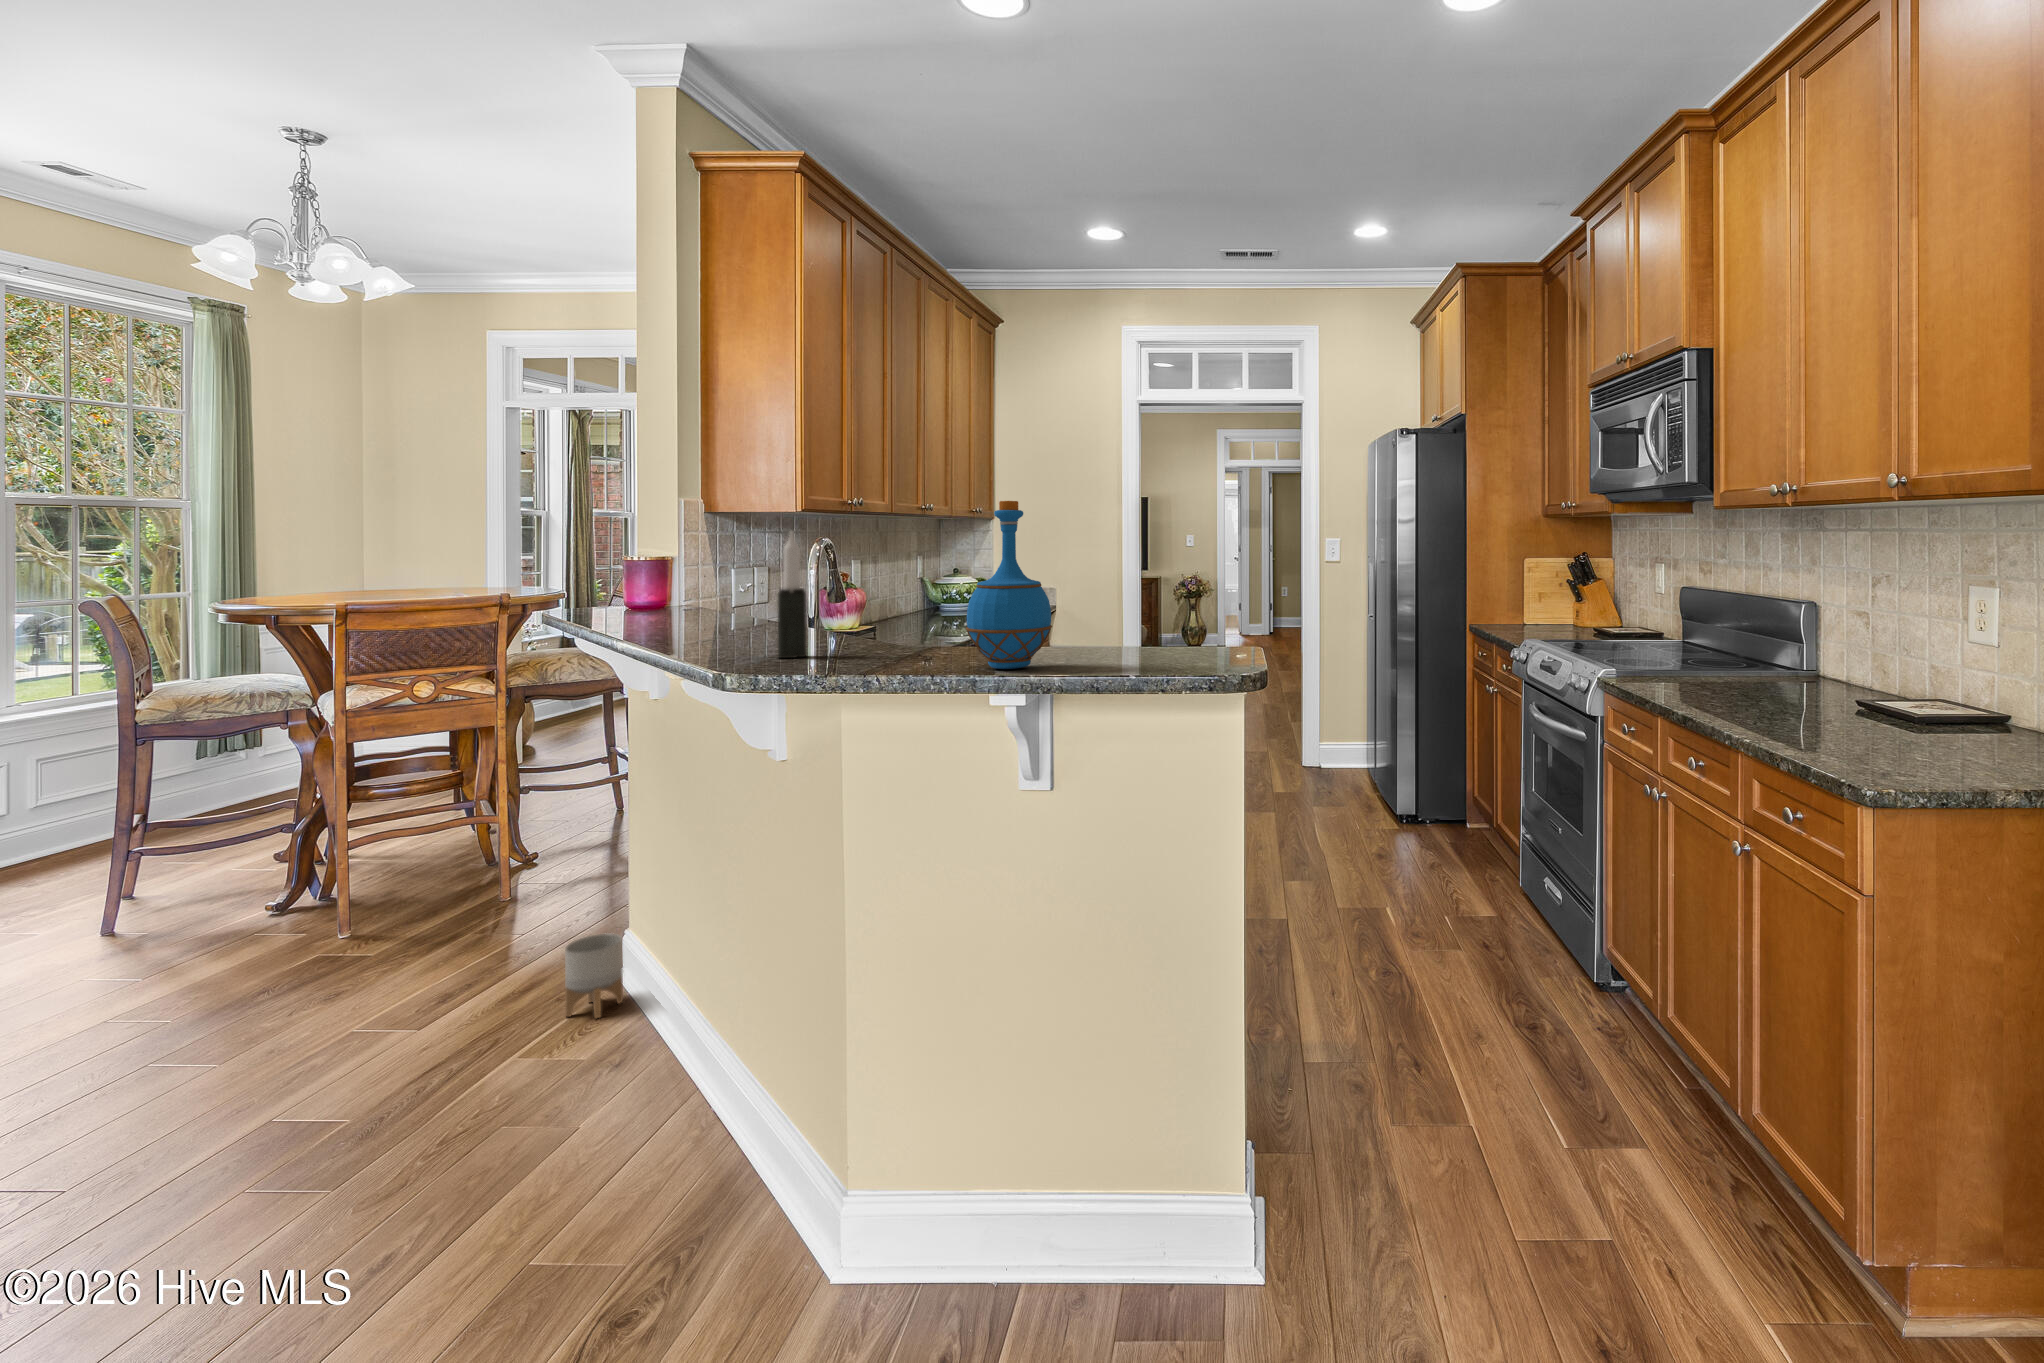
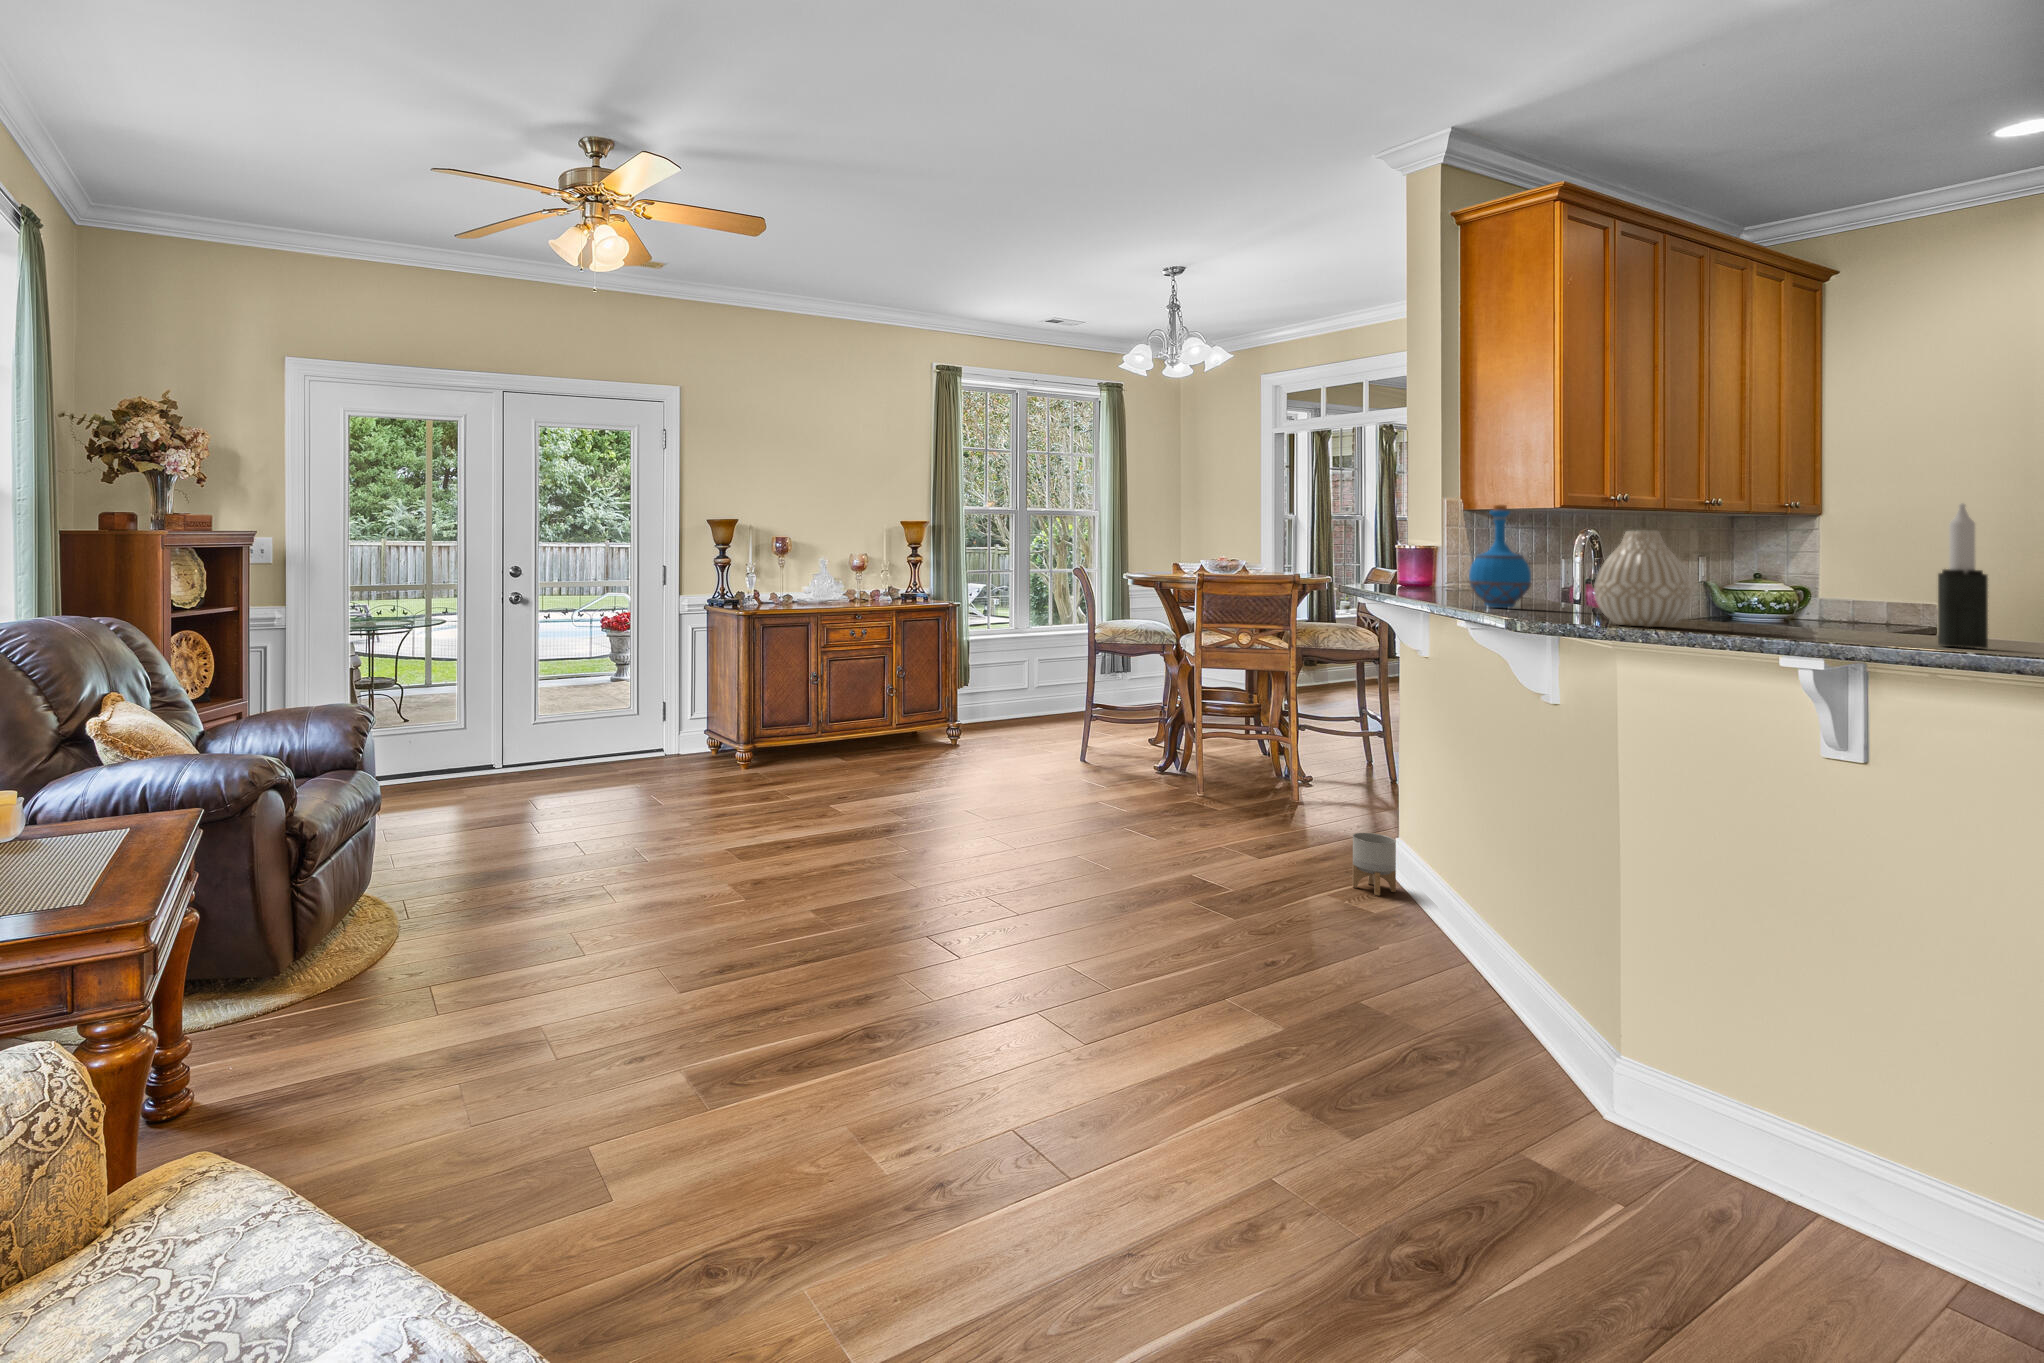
bottle: present [966,501,1052,669] -> present [1469,505,1531,608]
candle: present [778,531,806,658] -> present [1938,503,1988,649]
vase: none [820,556,914,670] -> present [1594,531,1693,627]

